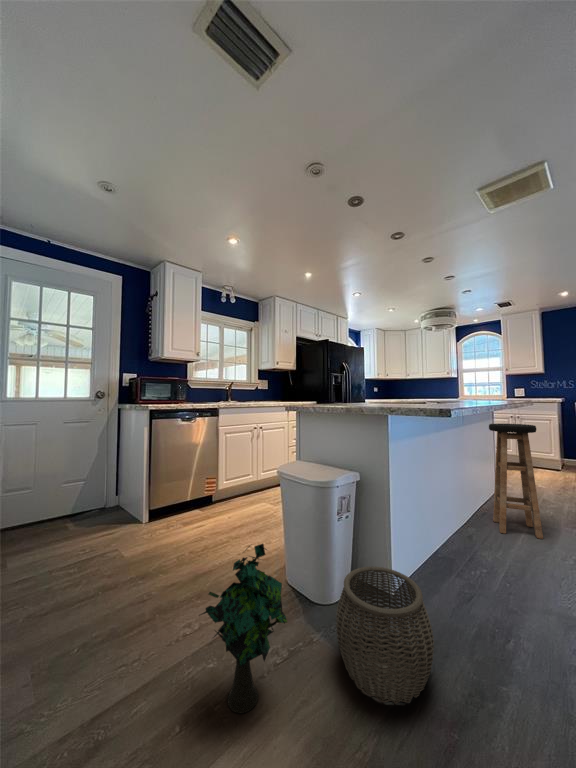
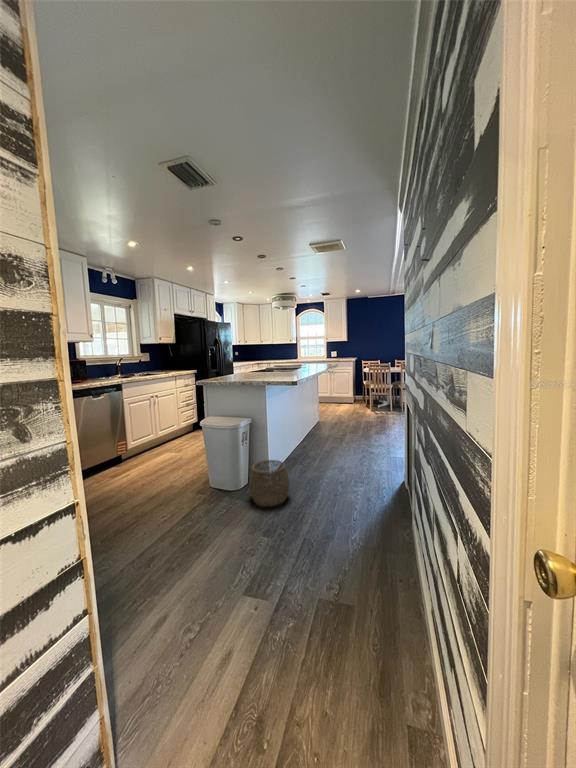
bar stool: present [489,424,543,539] -> none [314,382,337,443]
decorative plant: present [201,544,287,713] -> none [191,455,232,526]

